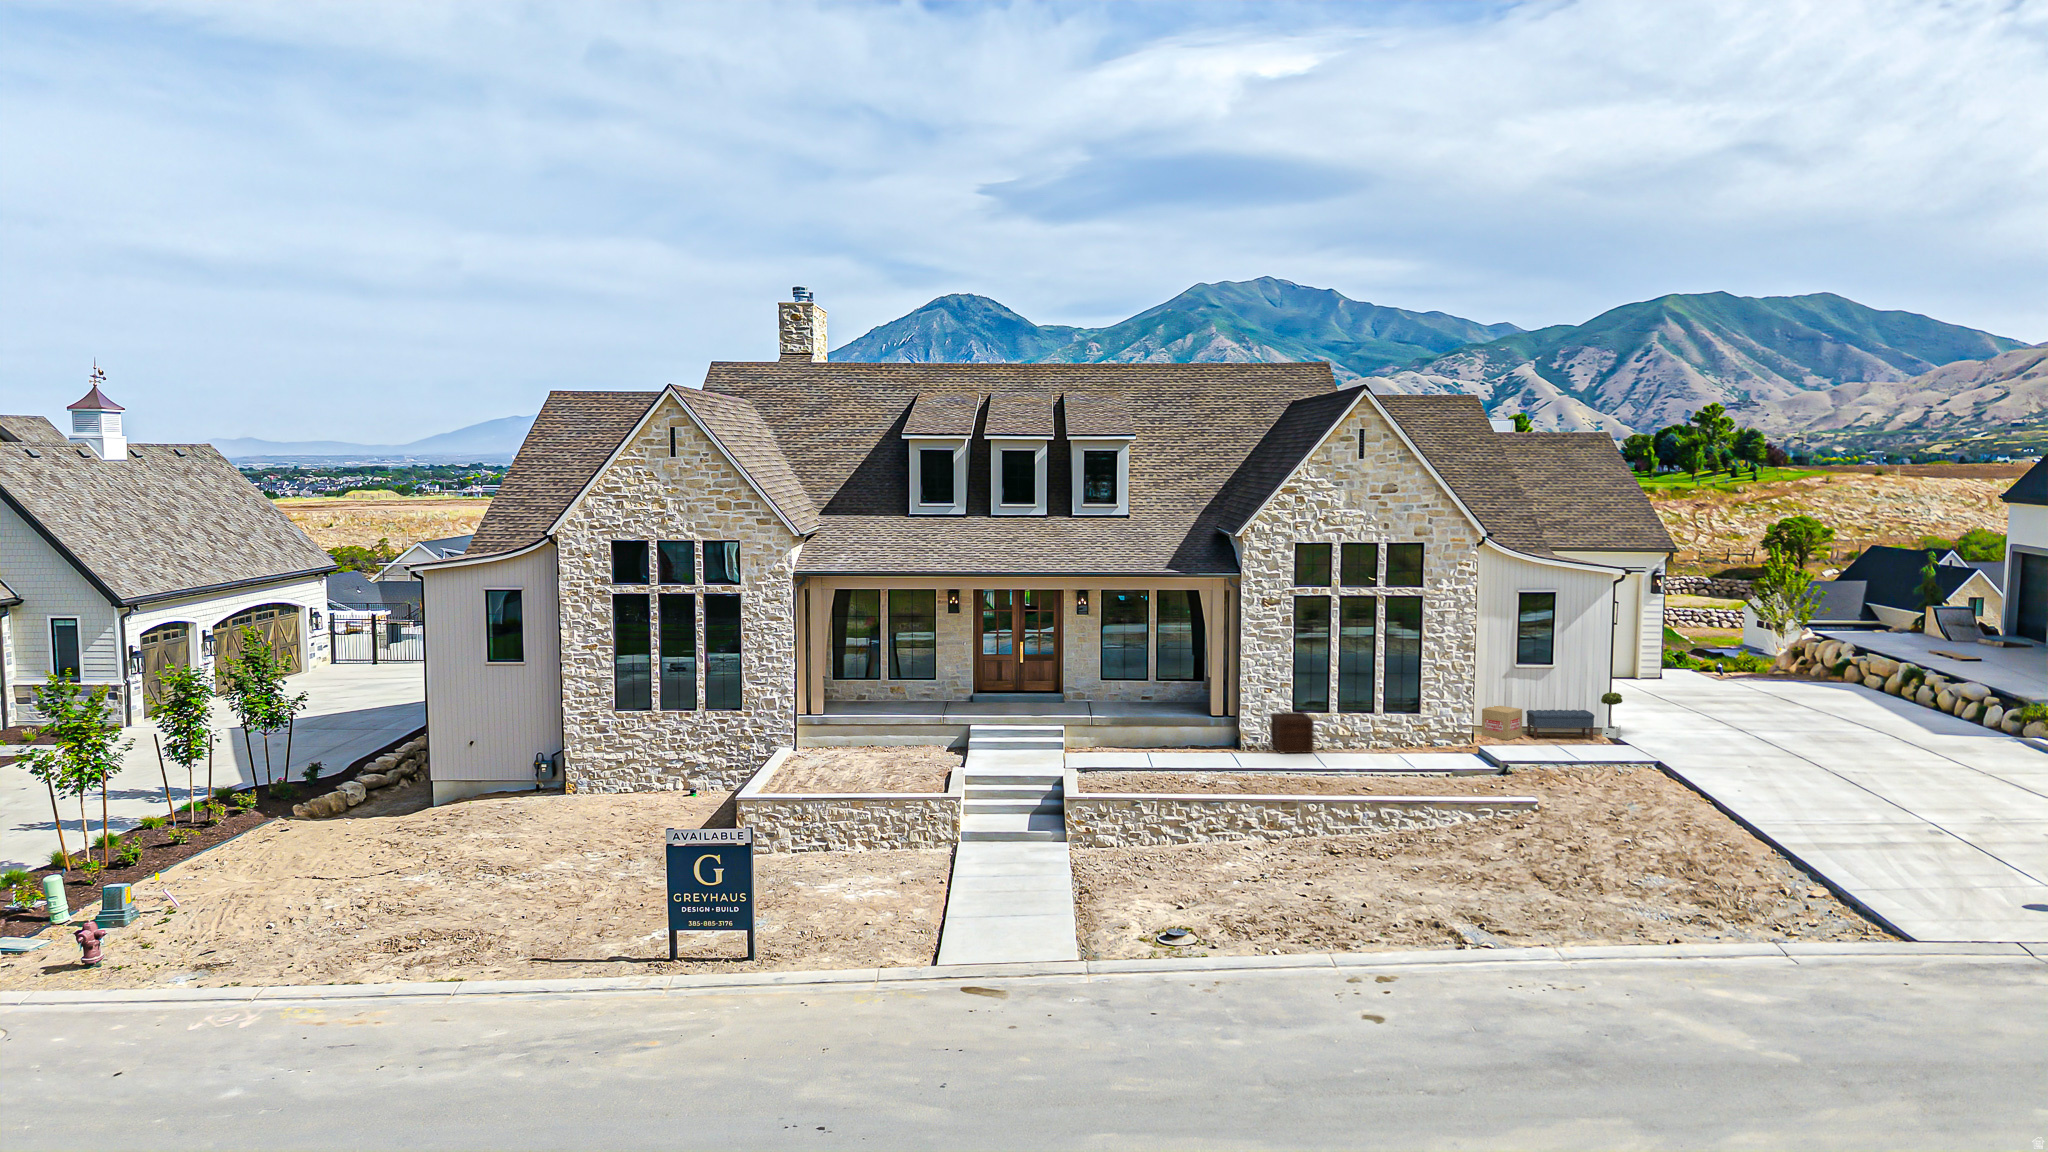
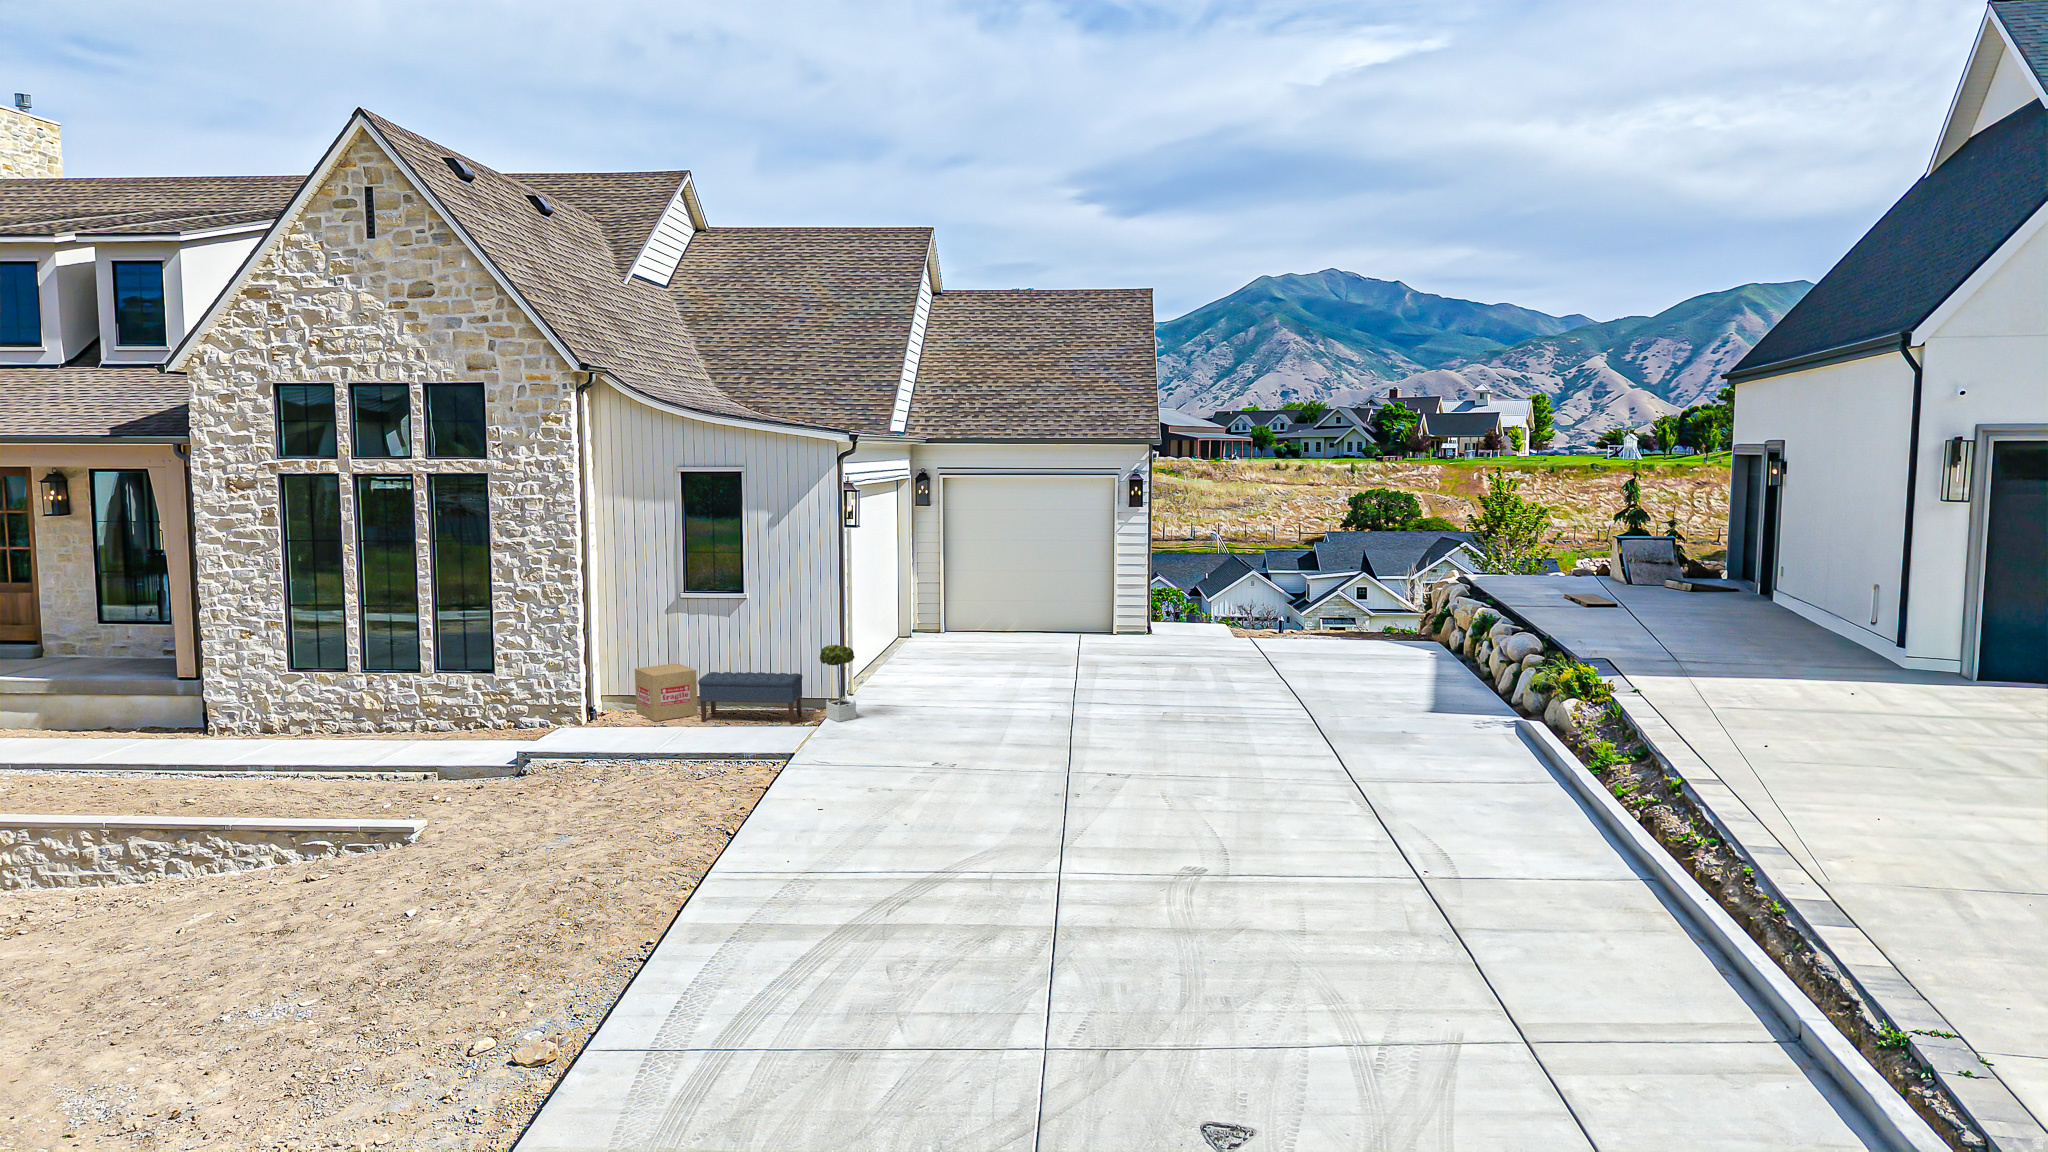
wooden crate: present [1271,712,1314,753] -> none [216,668,306,736]

